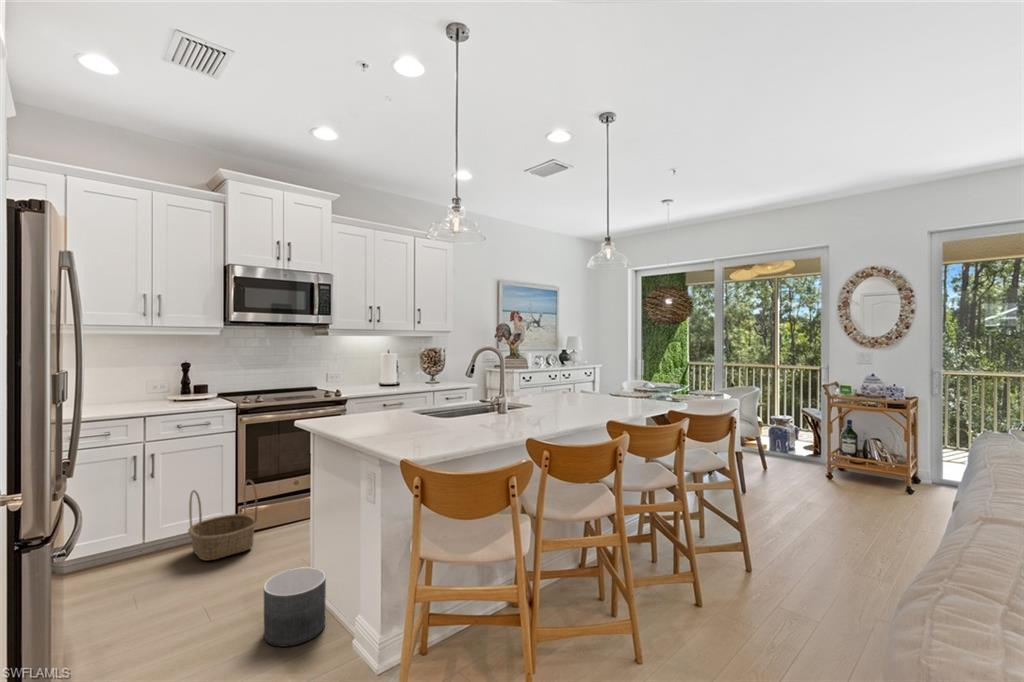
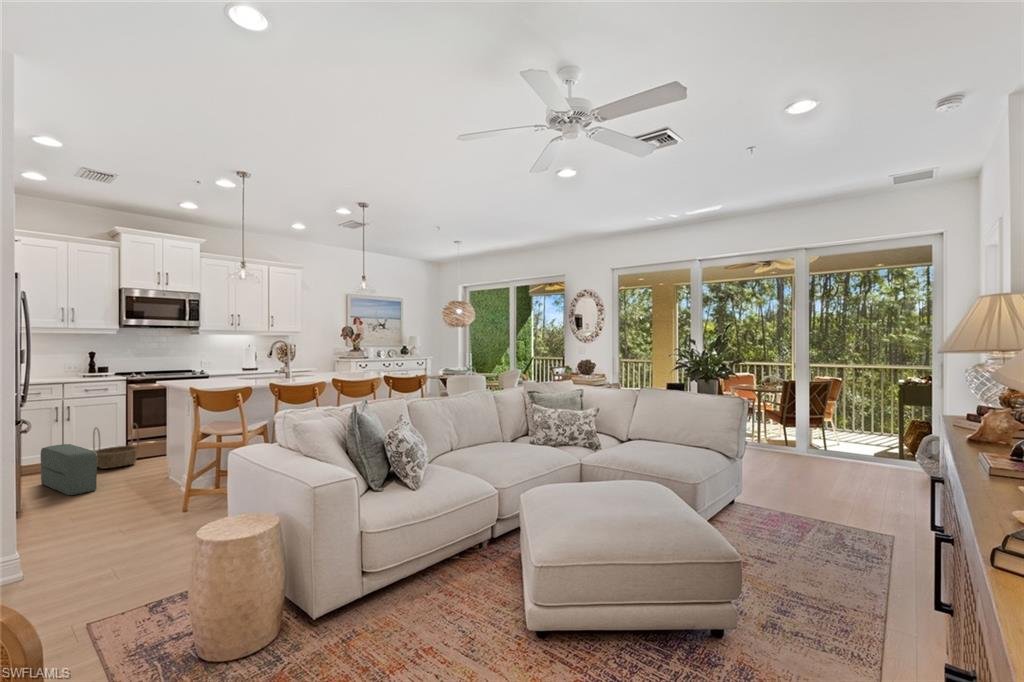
pouf: none [109,530,203,652] -> present [41,444,97,495]
planter: present [264,567,326,647] -> none [131,458,169,492]

